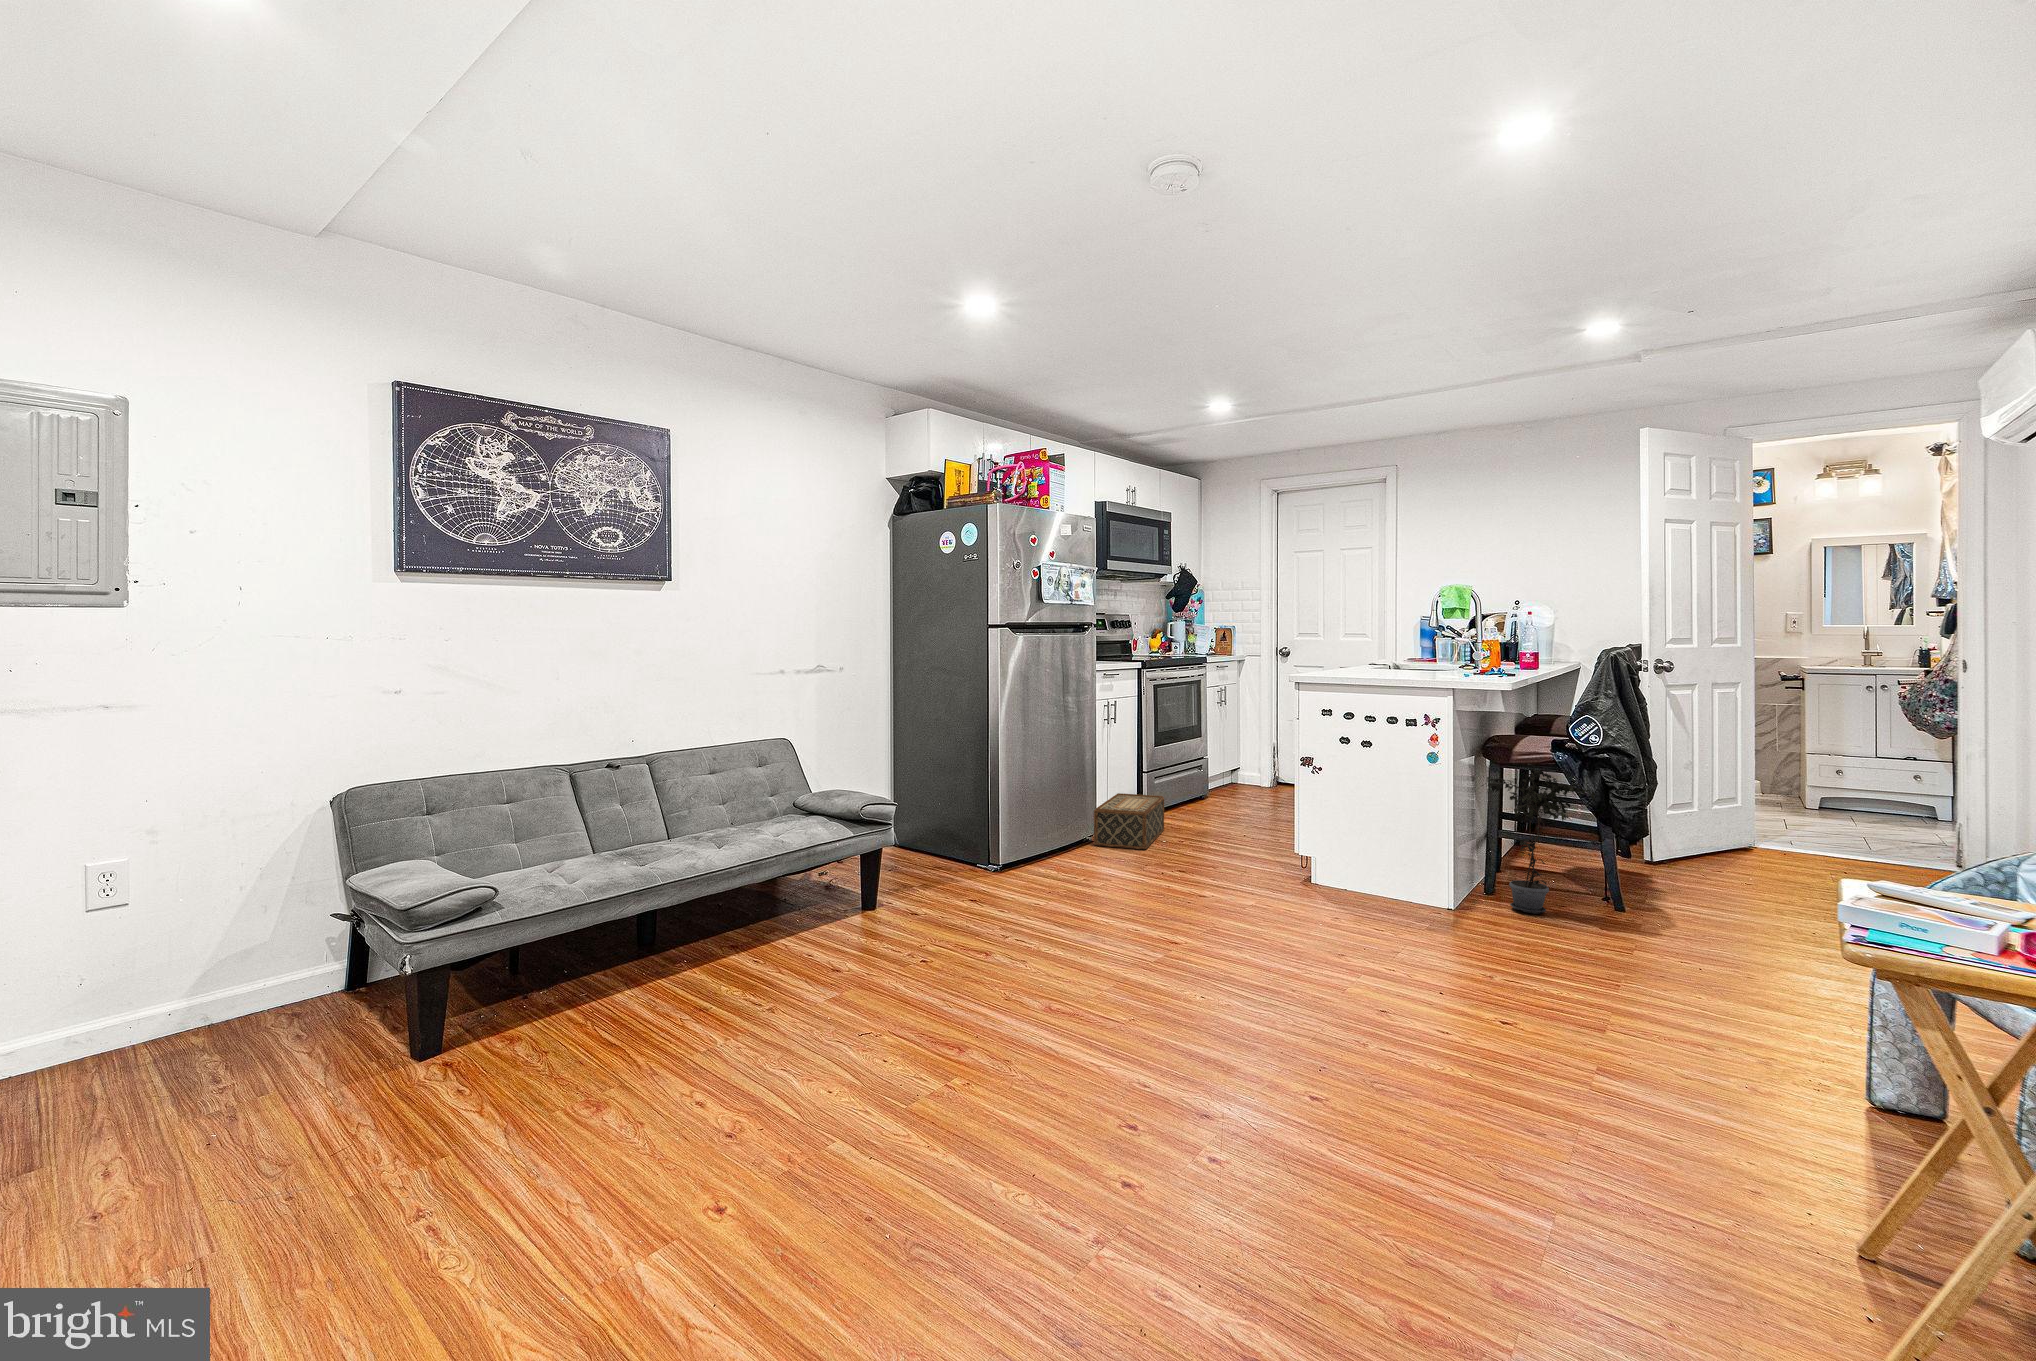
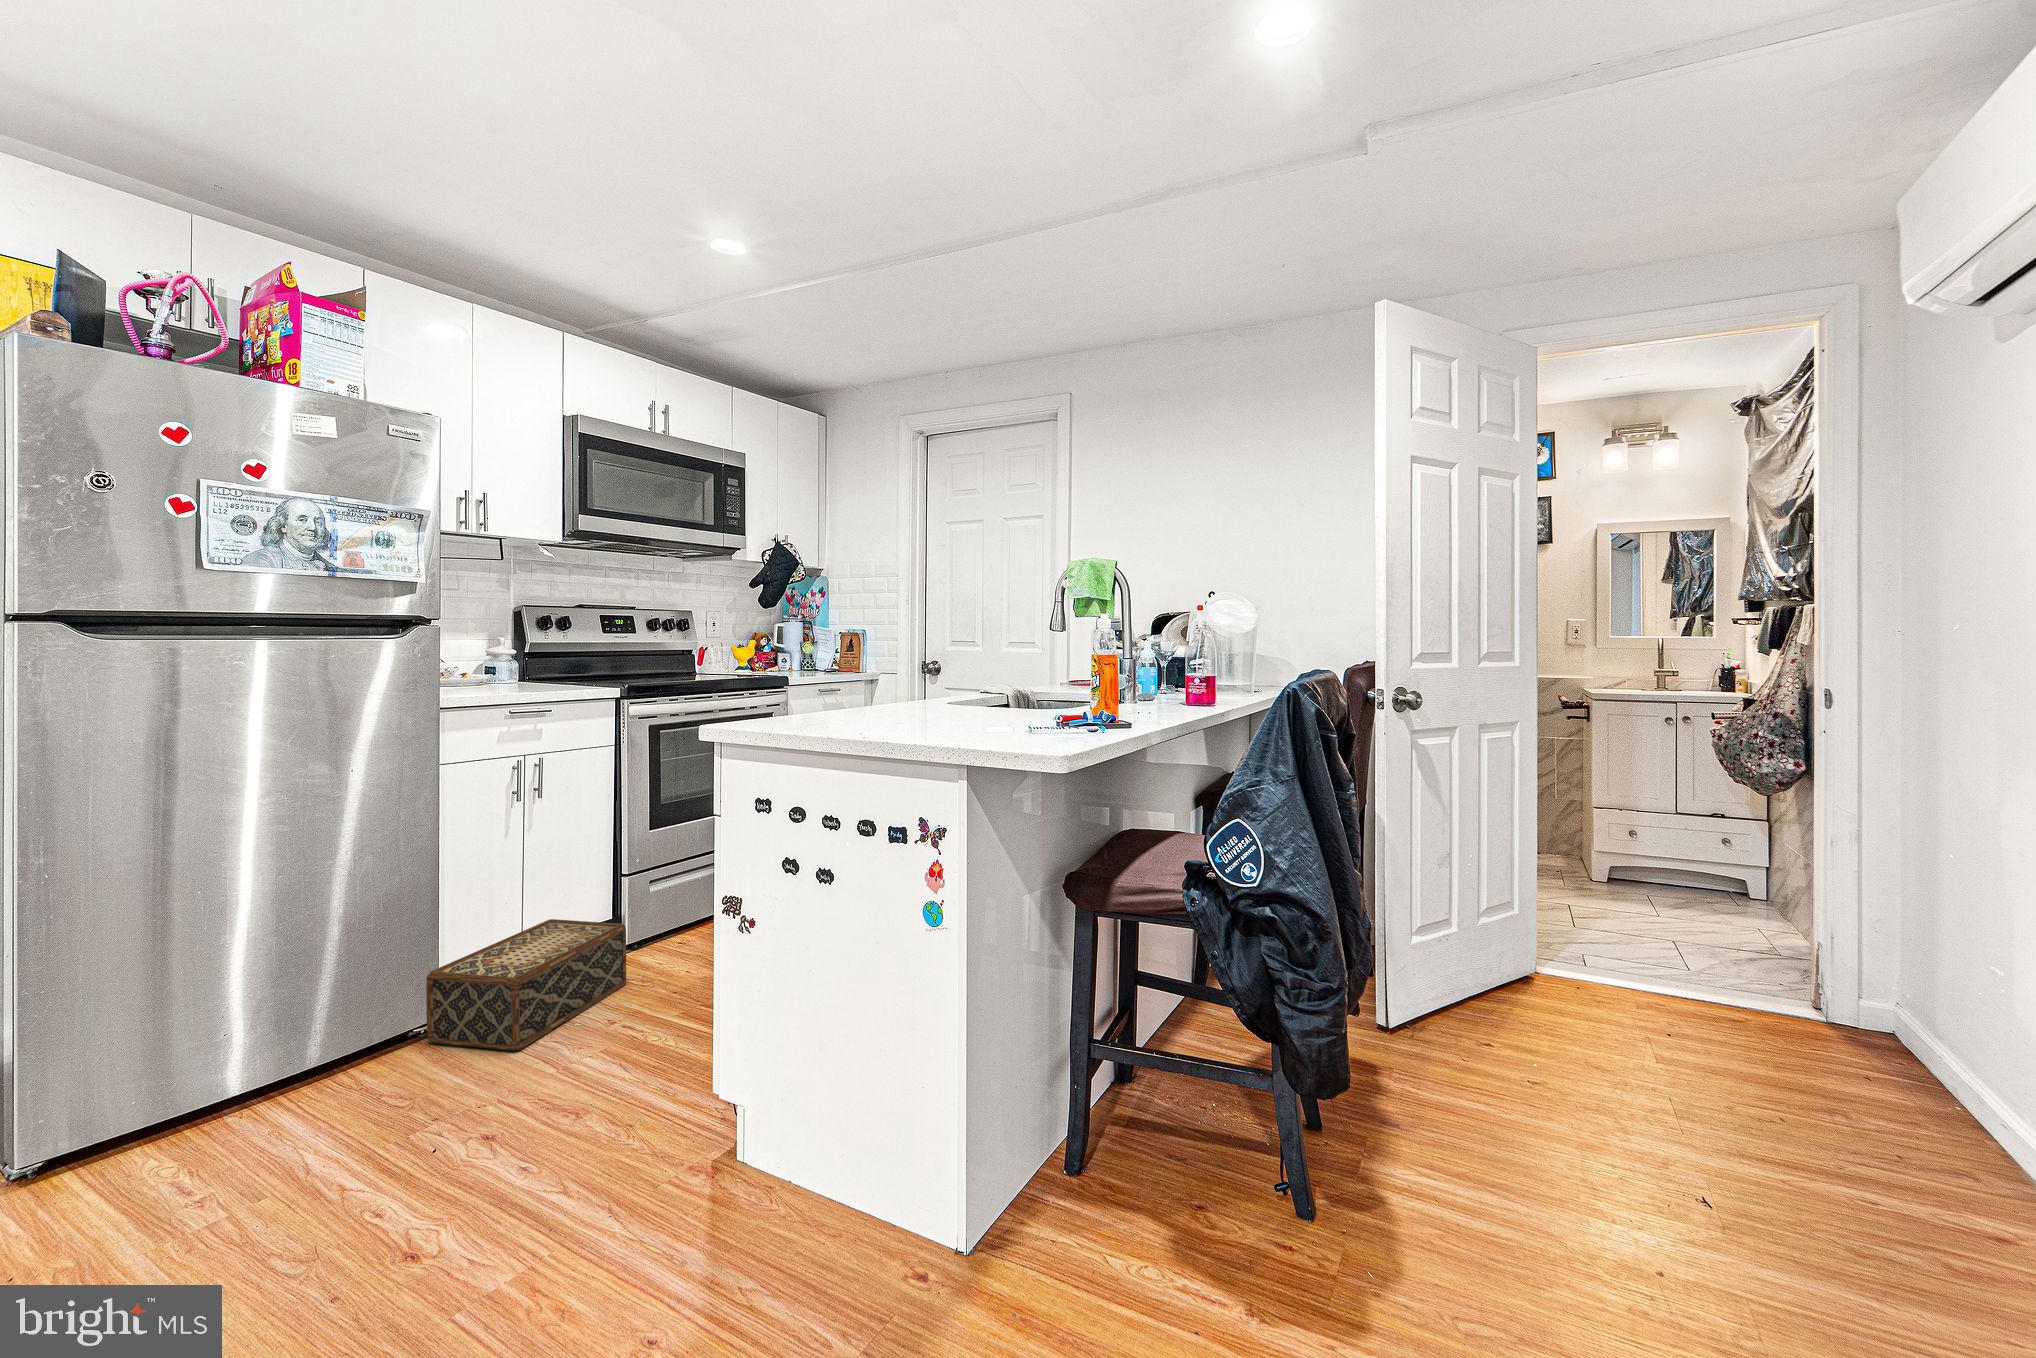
potted plant: present [1482,764,1595,914] -> none [1049,913,1255,1249]

